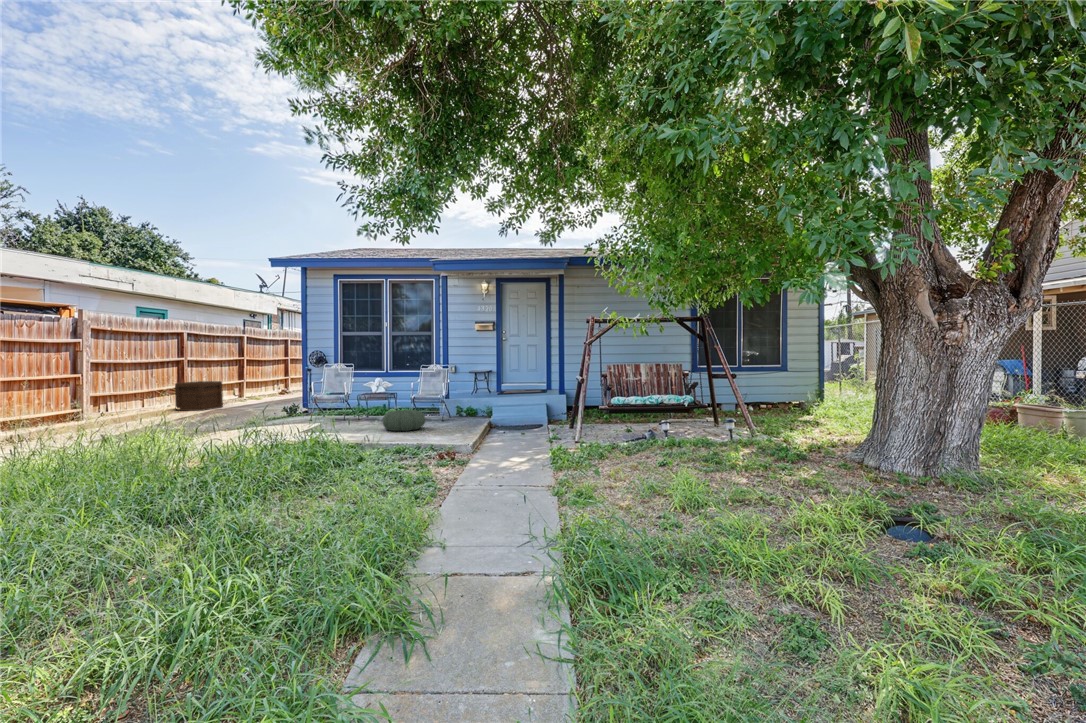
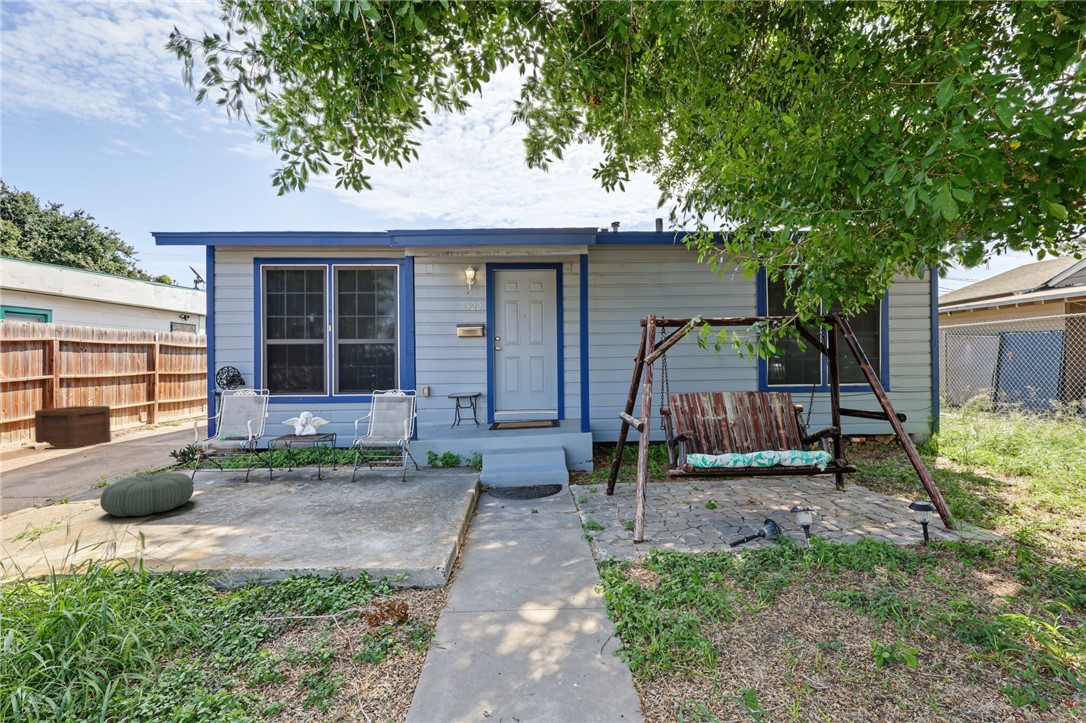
pouf: present [383,410,425,431] -> present [100,473,193,517]

